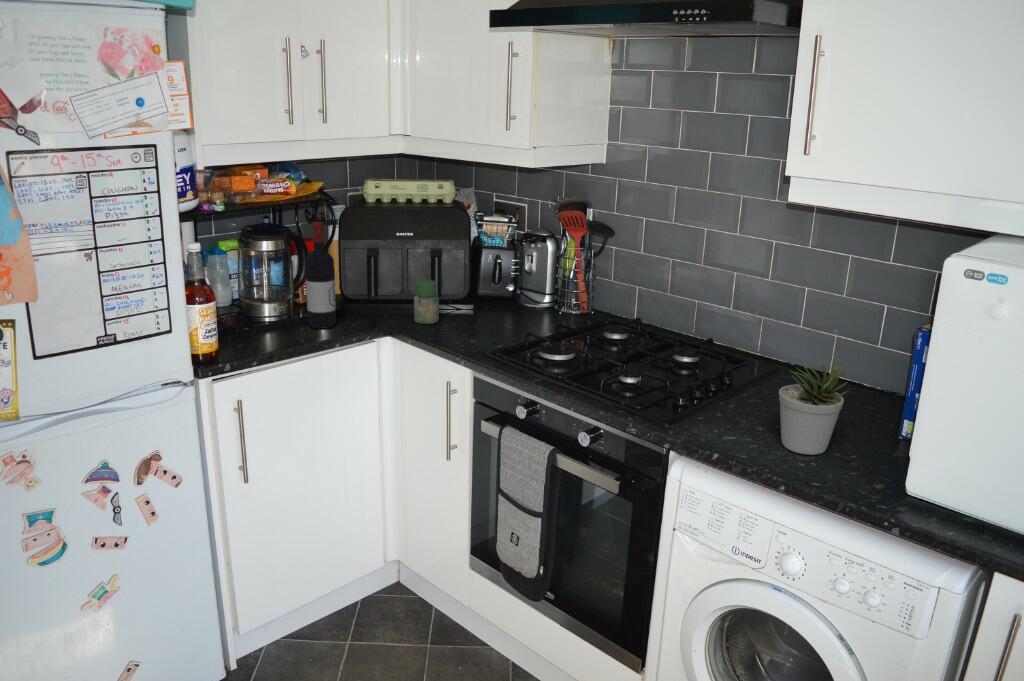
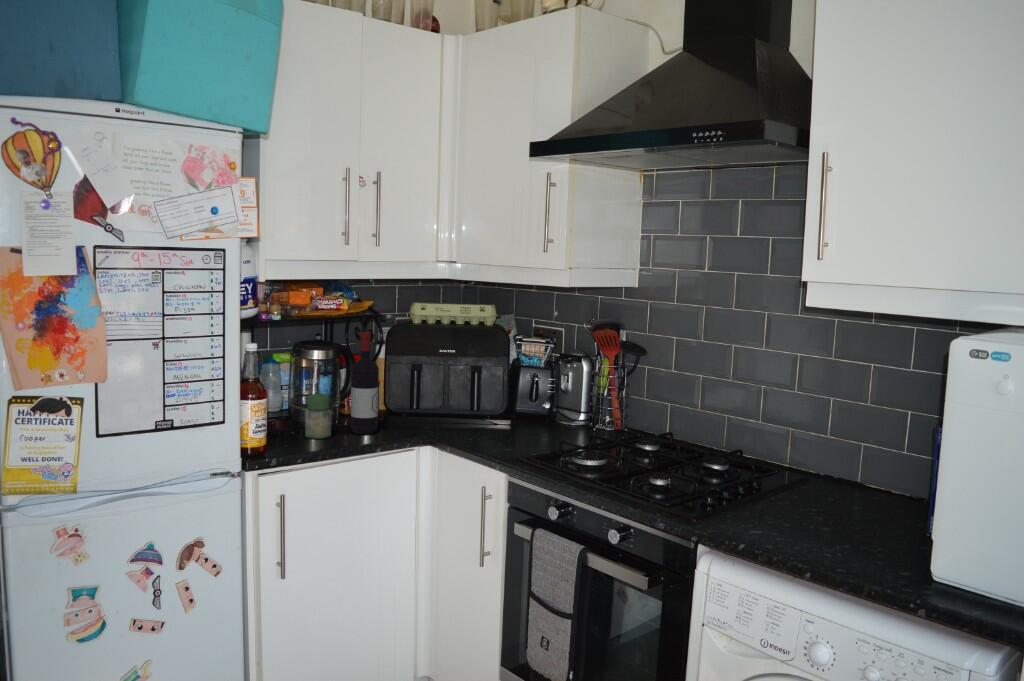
jar: present [414,280,439,324] -> present [305,394,331,439]
potted plant: present [779,363,847,455] -> none [804,449,873,546]

